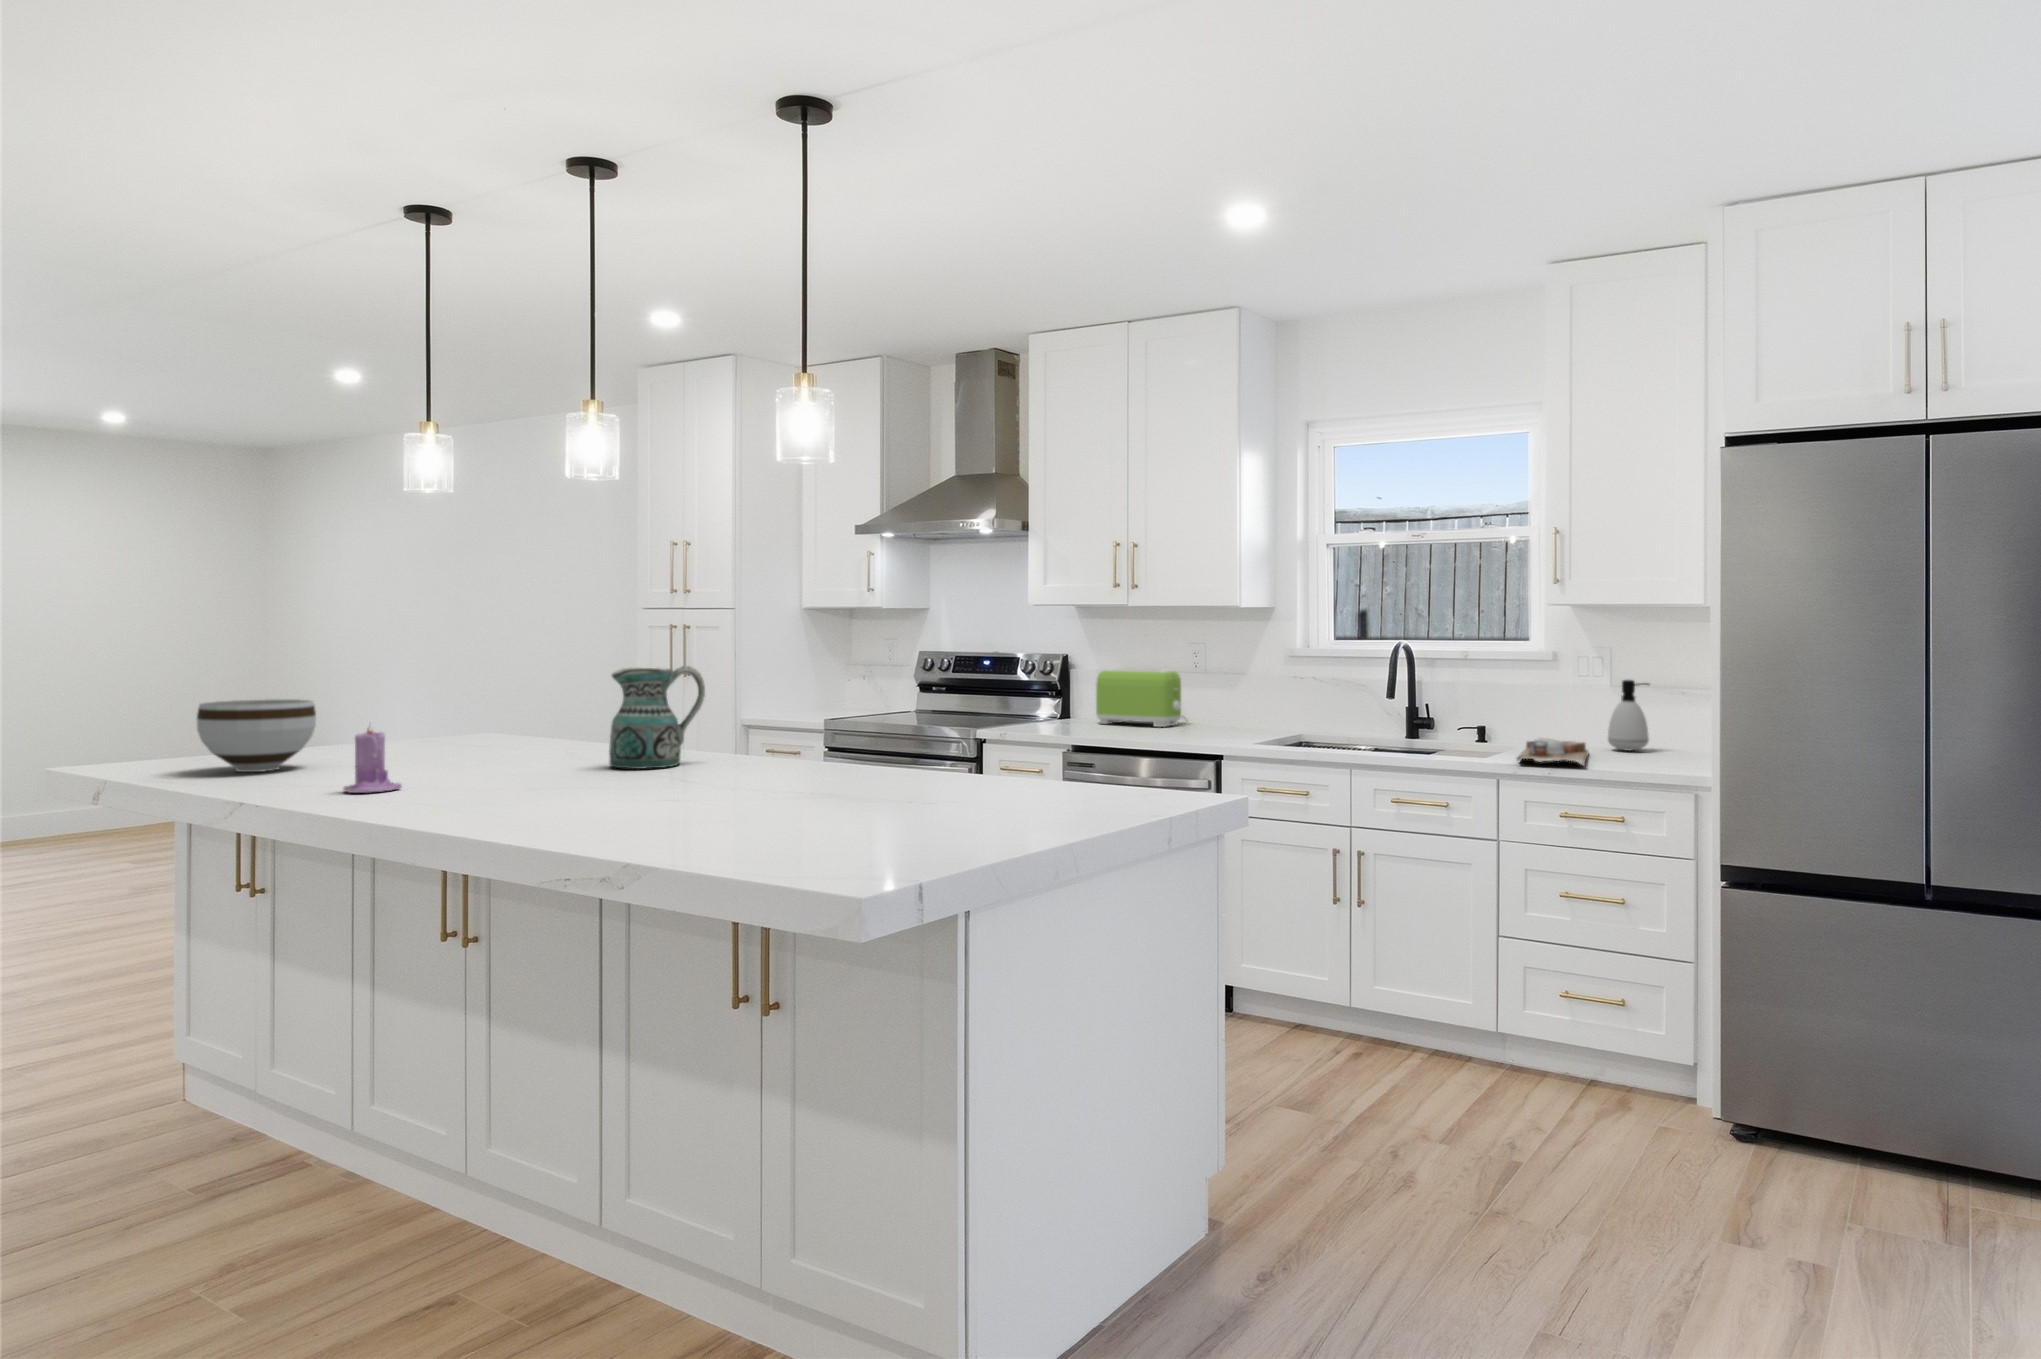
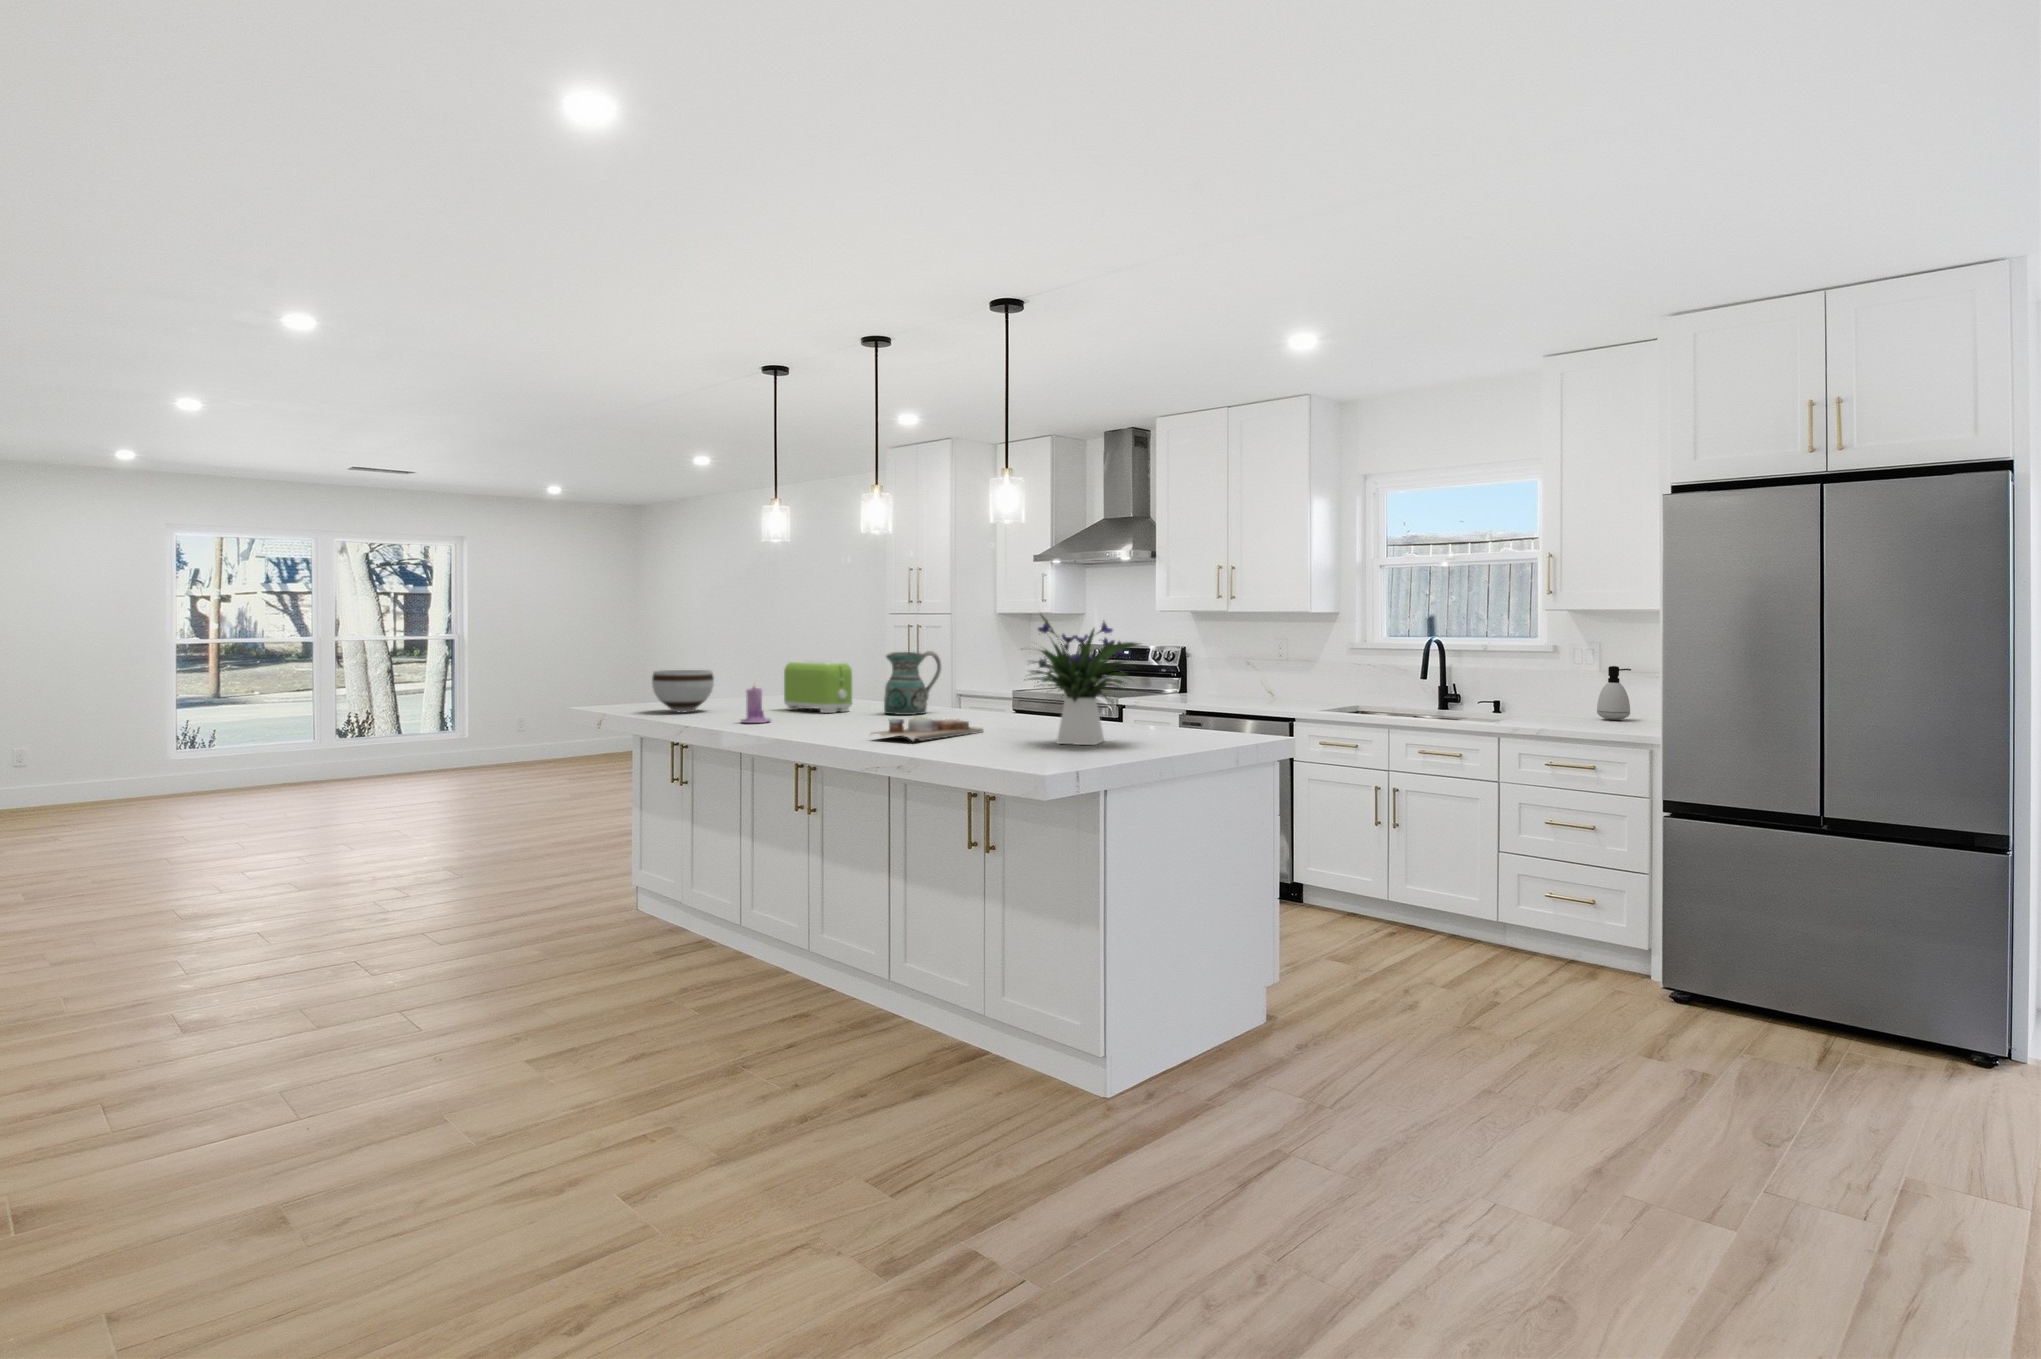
flower arrangement: none [820,605,1027,826] -> present [1029,615,1139,745]
toaster: present [1096,669,1181,727] -> present [784,661,852,713]
cutting board: present [1517,738,1588,766] -> present [874,716,983,741]

